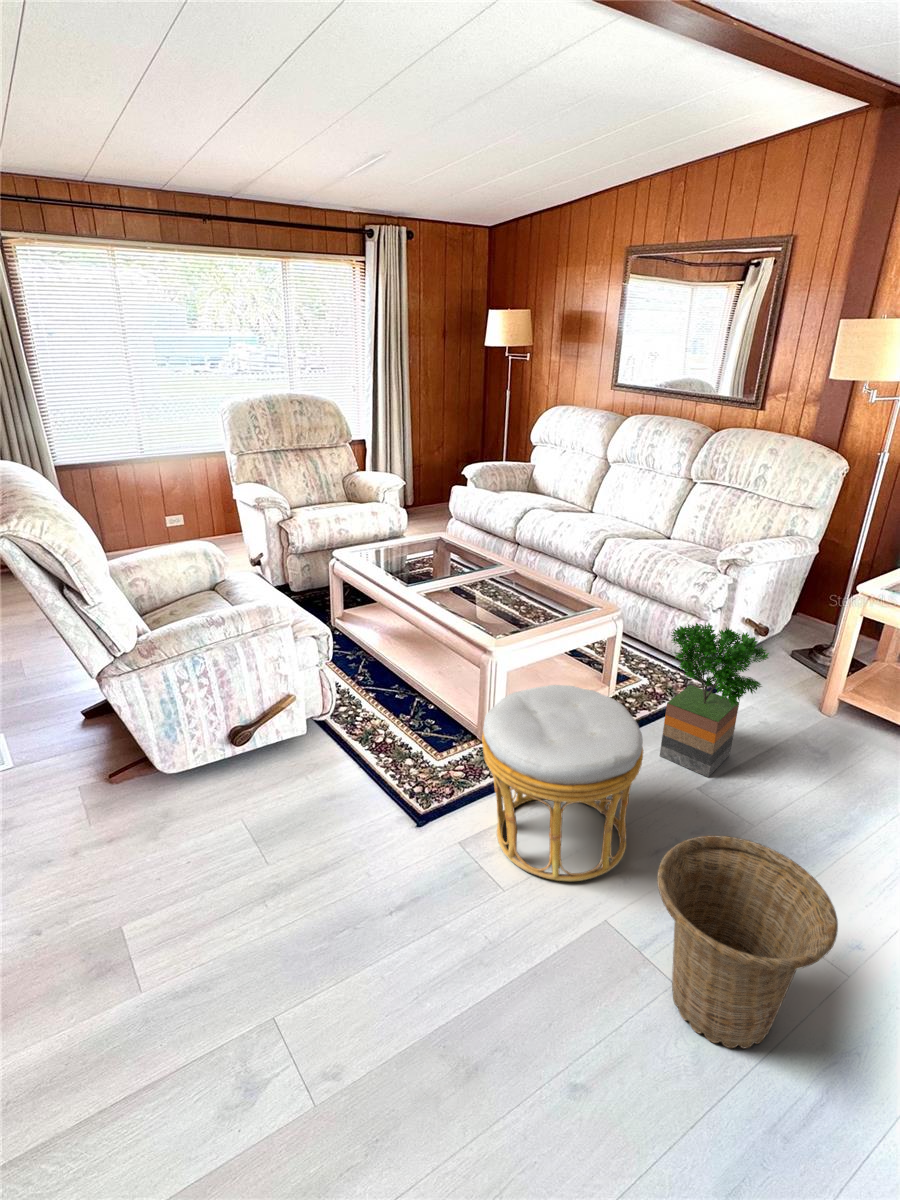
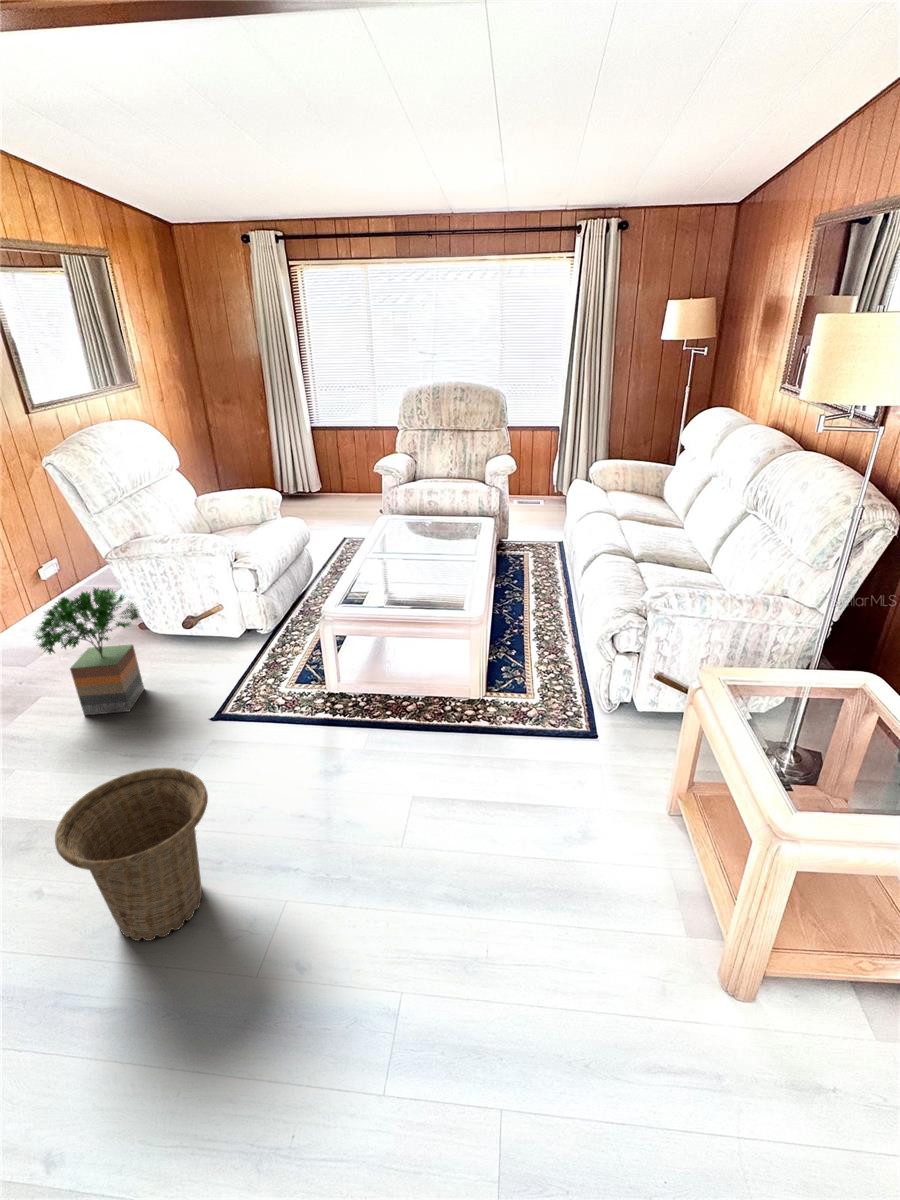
potted tree: present [660,623,769,777] -> present [34,588,144,715]
ottoman: present [482,685,643,882] -> none [178,638,323,799]

